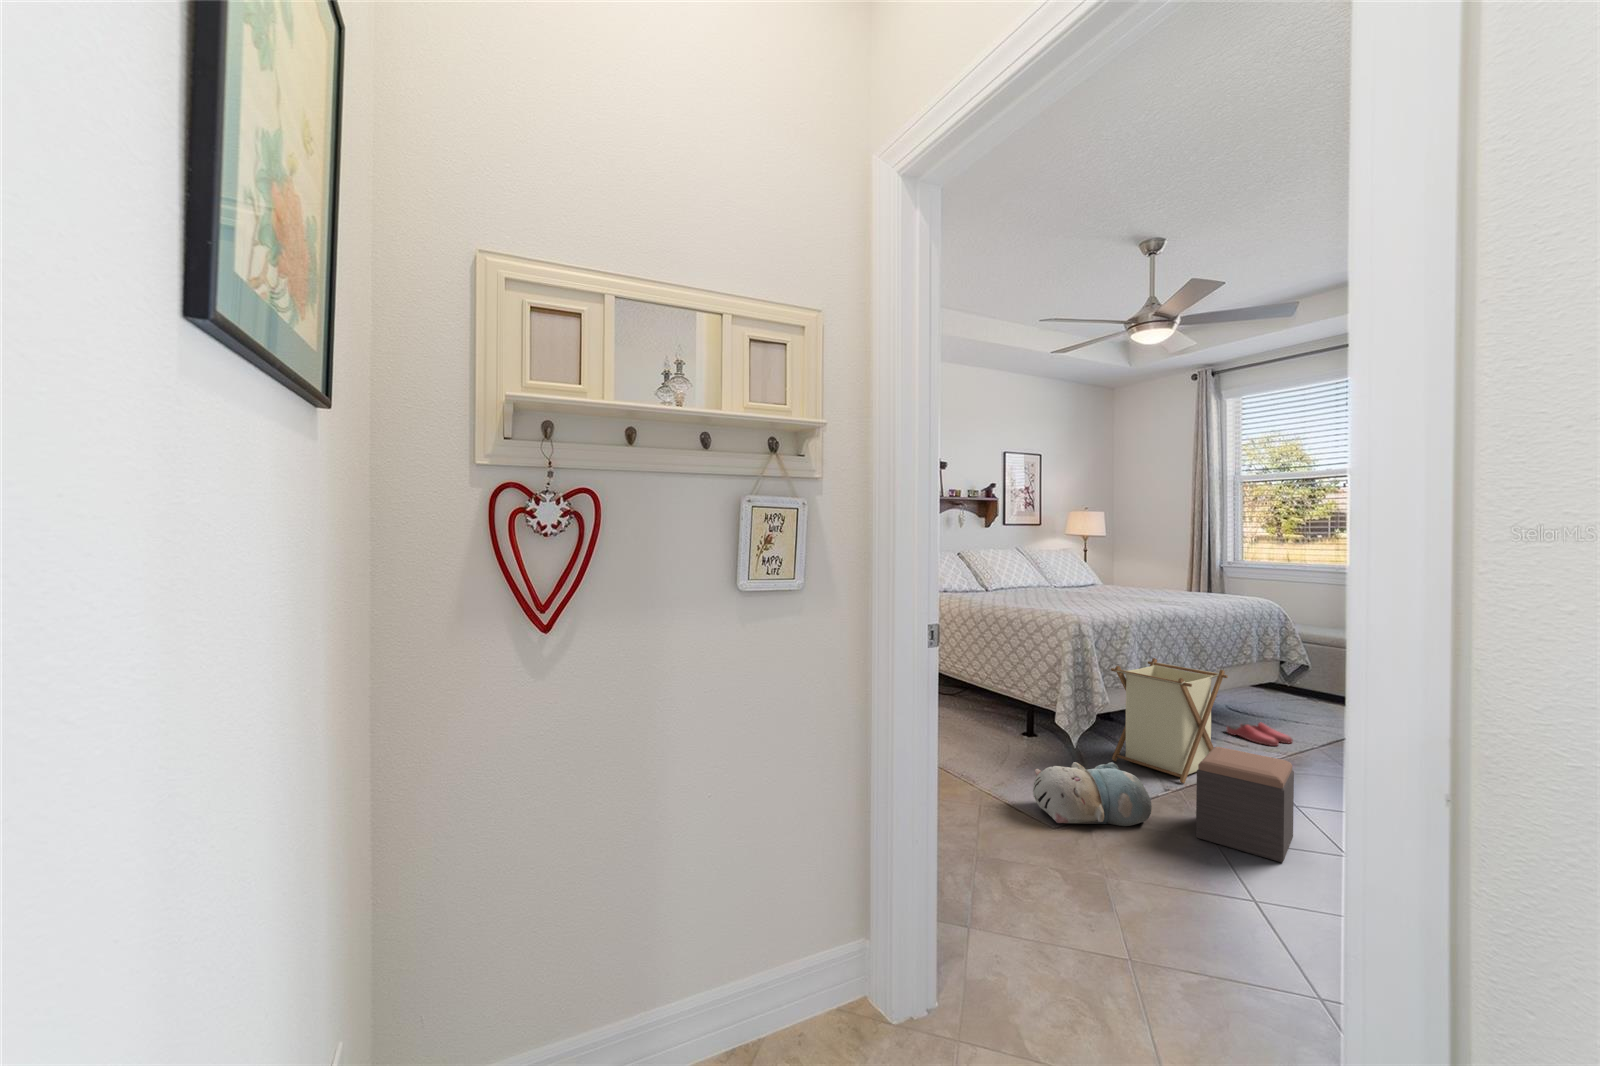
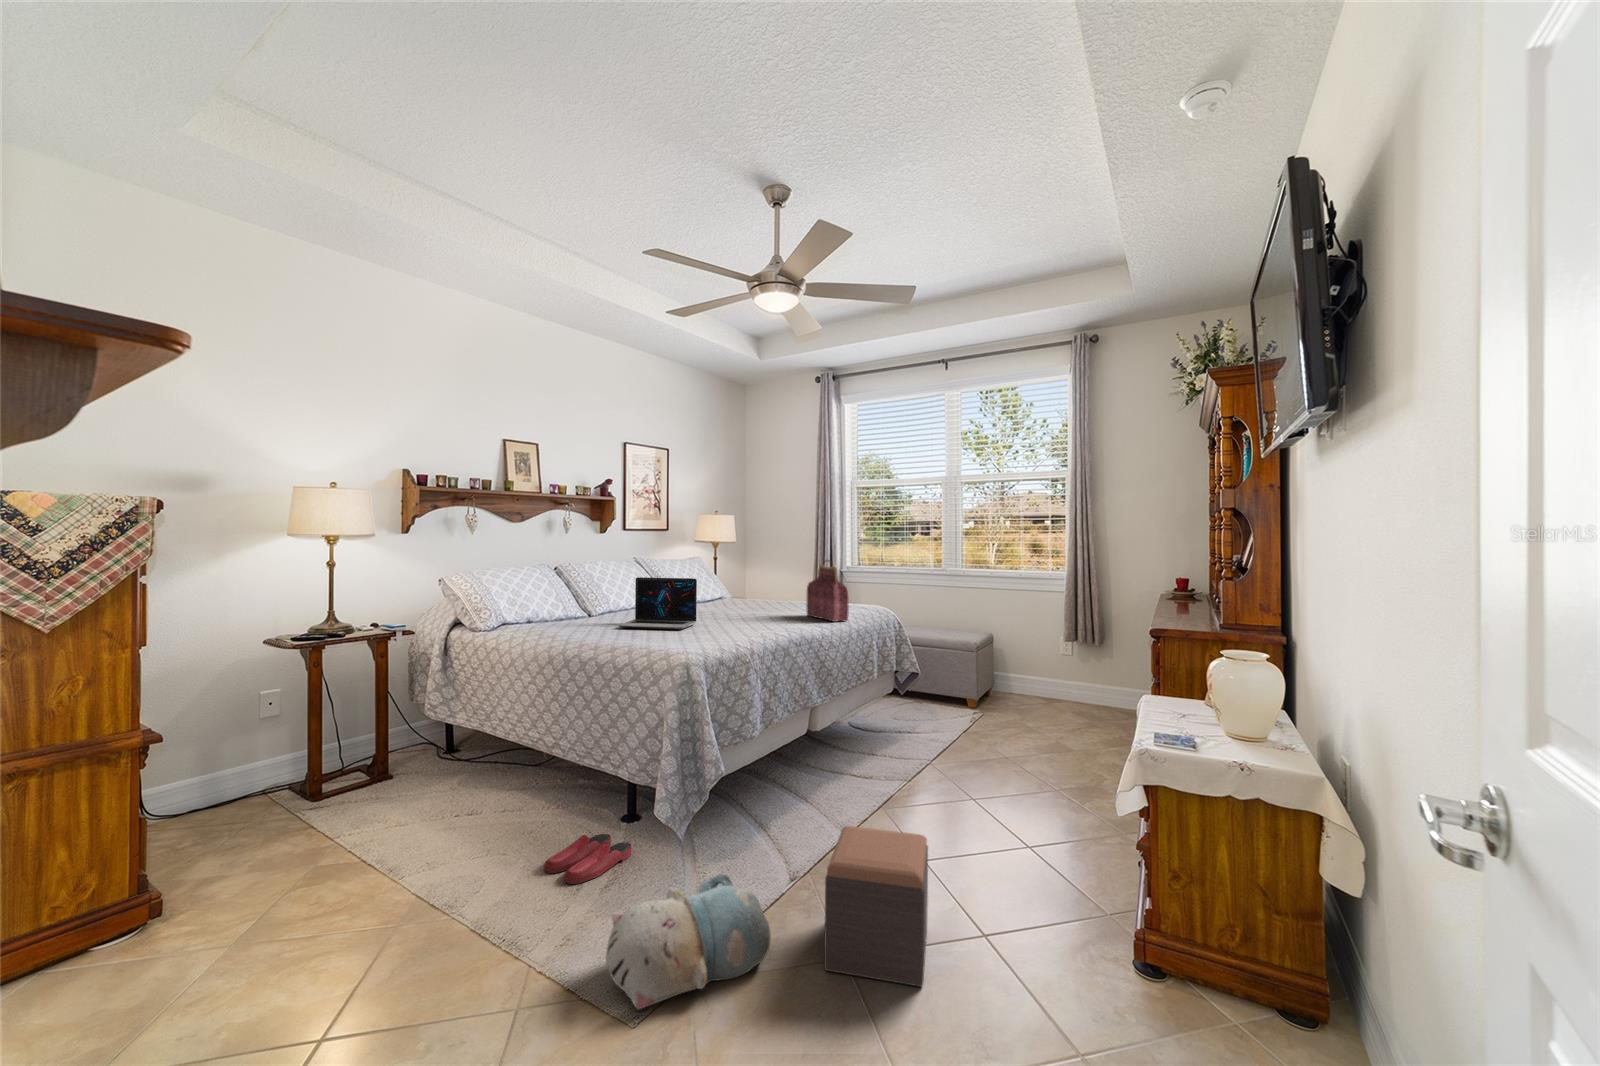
handbag: none [1181,550,1226,605] -> present [807,560,849,622]
laptop: none [1013,561,1077,602] -> present [619,577,697,629]
laundry basket: present [1111,658,1228,783] -> none [728,696,854,862]
slippers: present [1227,723,1292,746] -> present [544,834,631,884]

